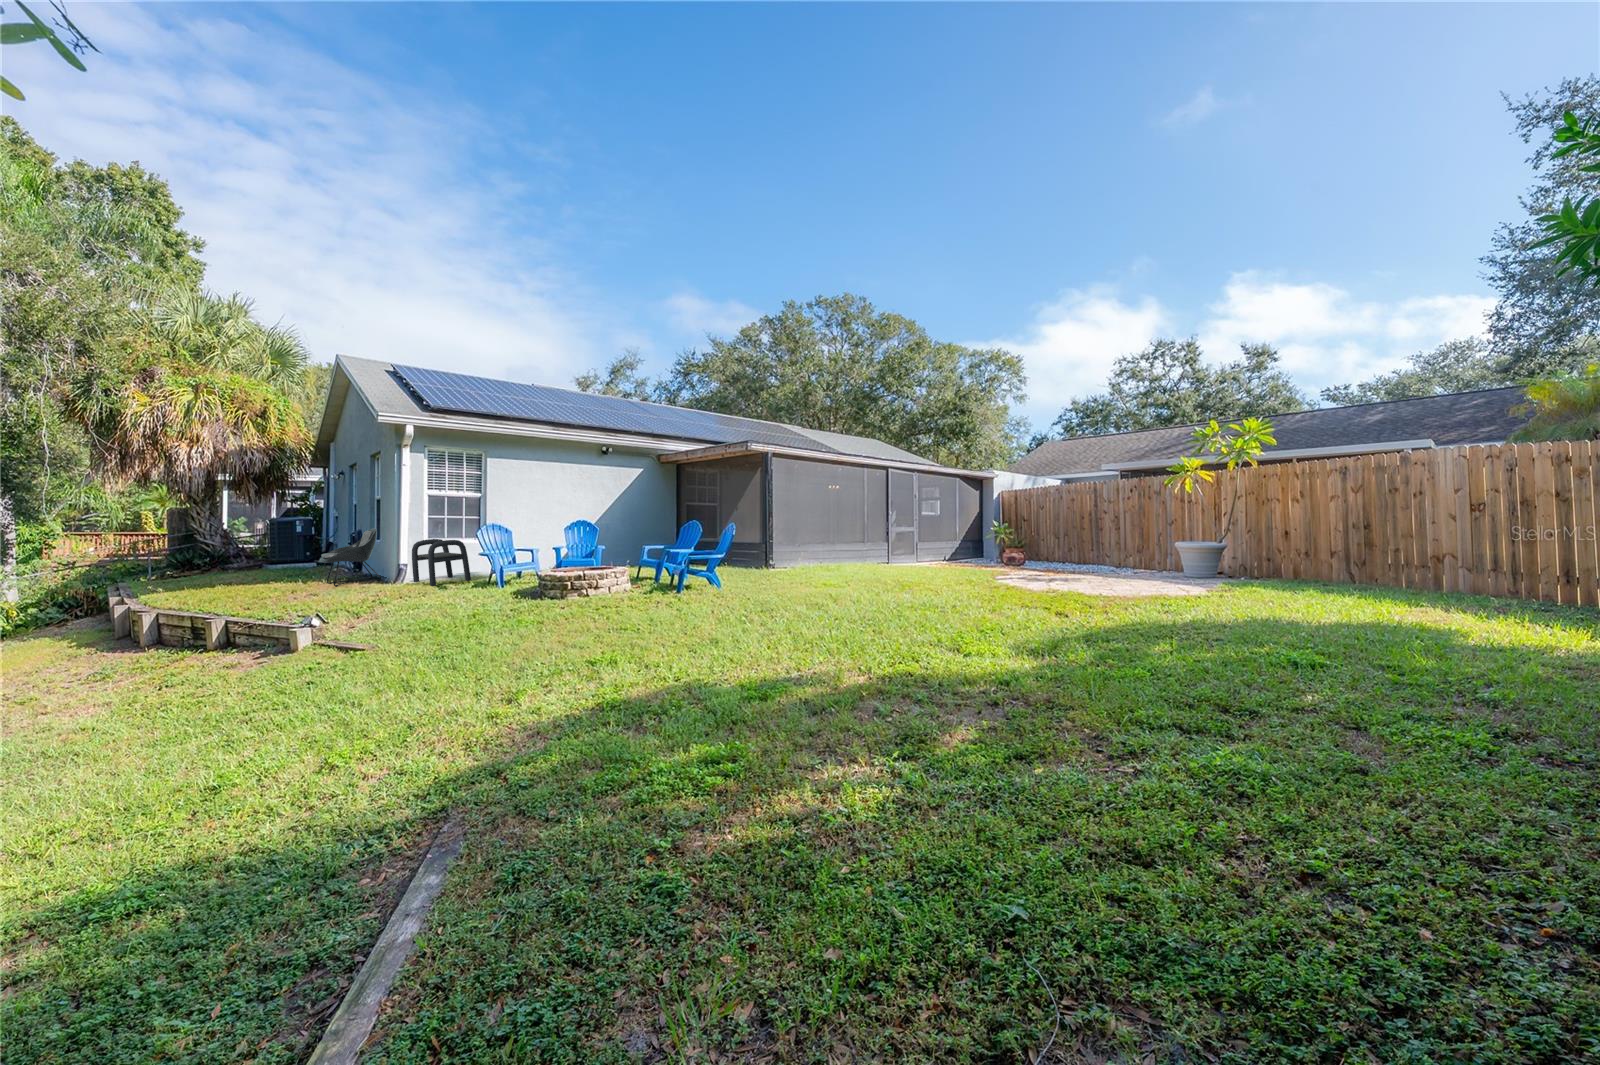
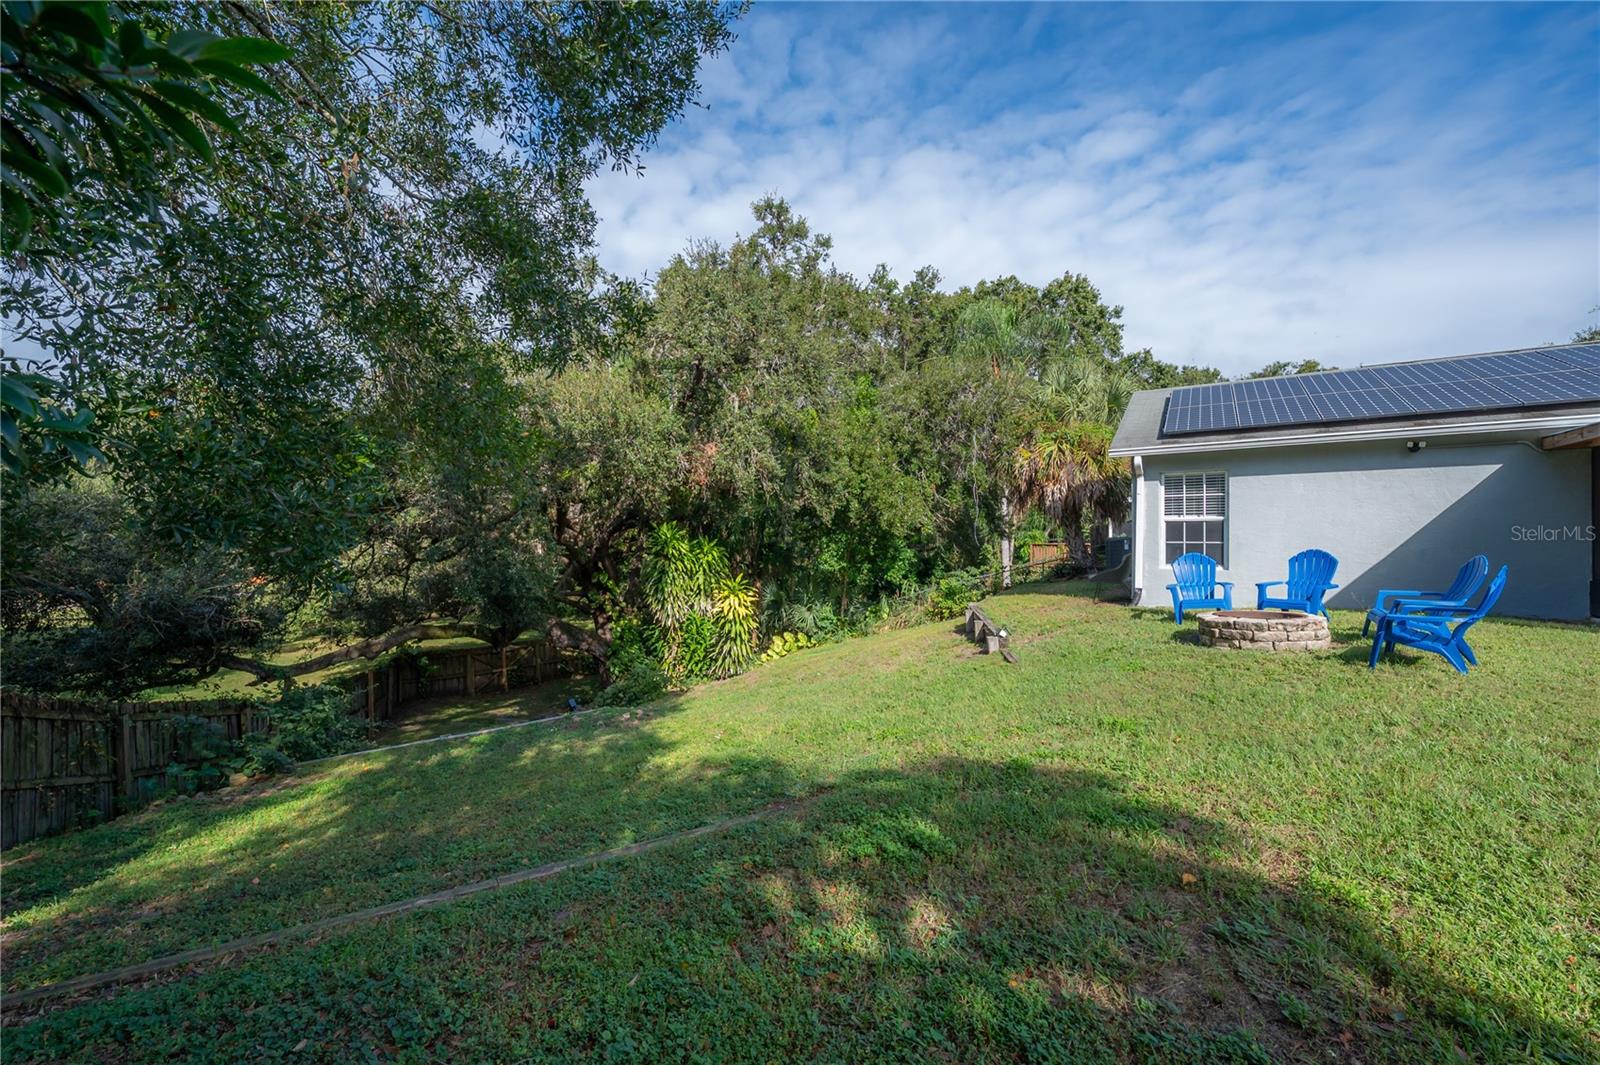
bench: present [412,539,471,586] -> none [1145,566,1190,613]

